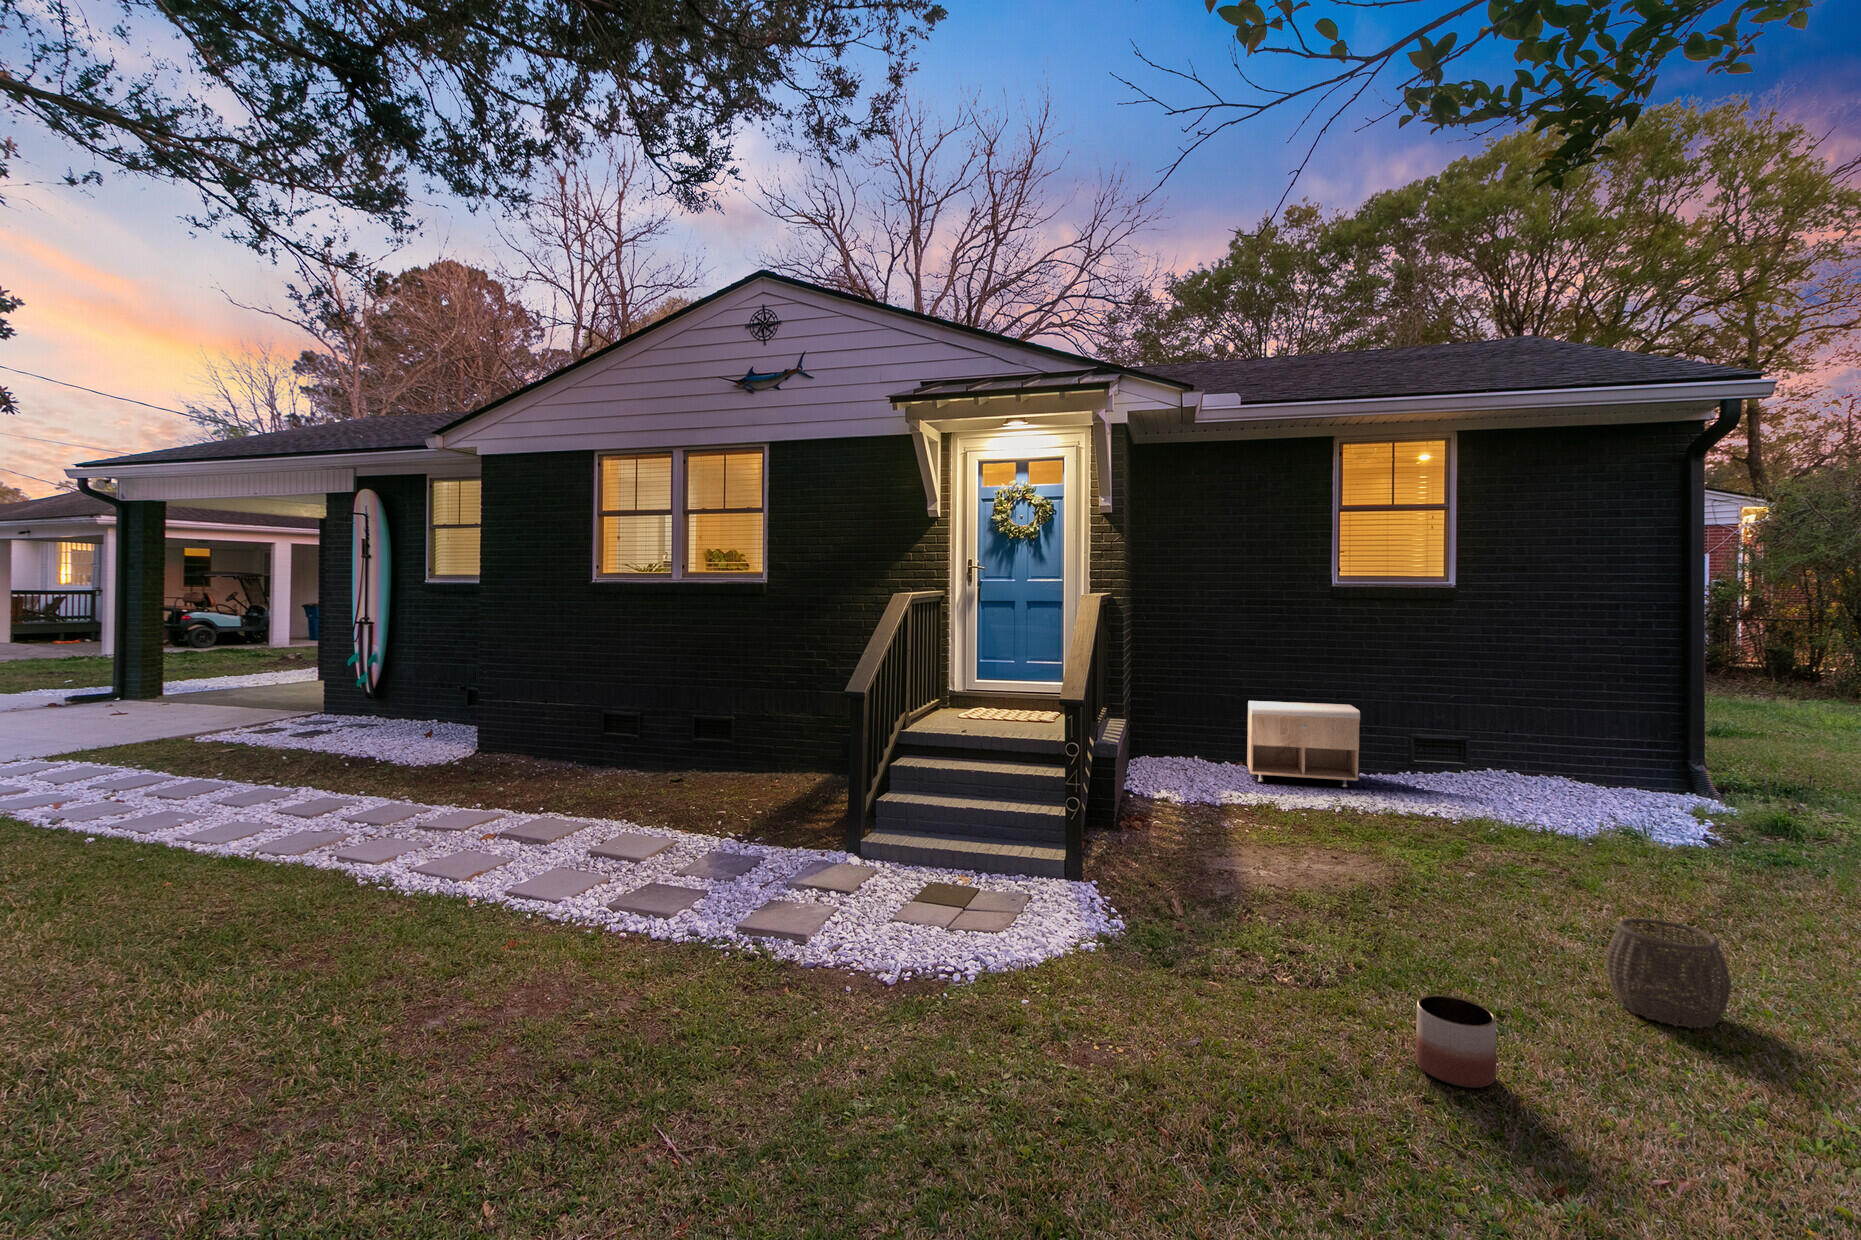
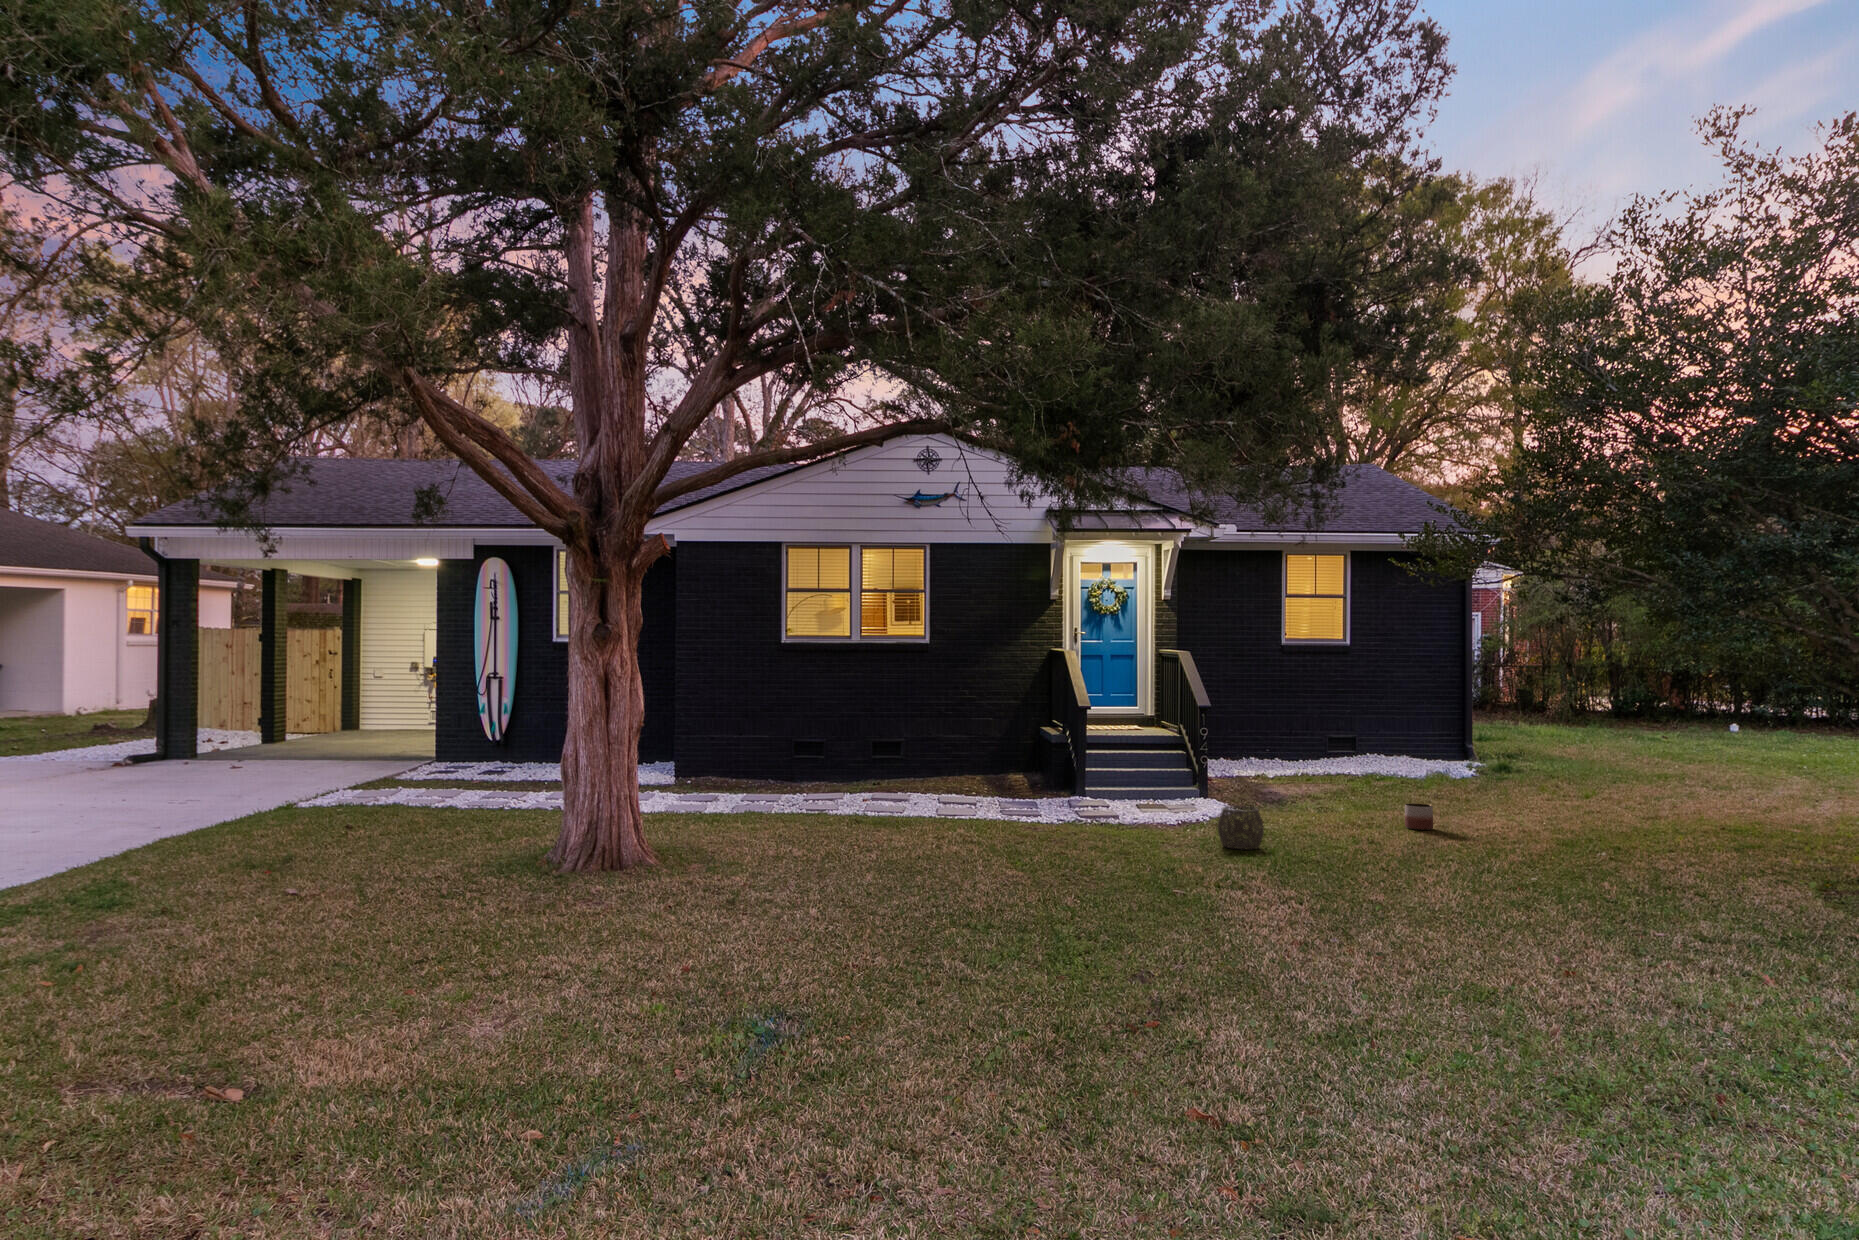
storage bench: present [1247,701,1360,787] -> none [1230,718,1303,769]
woven basket: present [1606,918,1731,1029] -> present [1218,806,1264,849]

